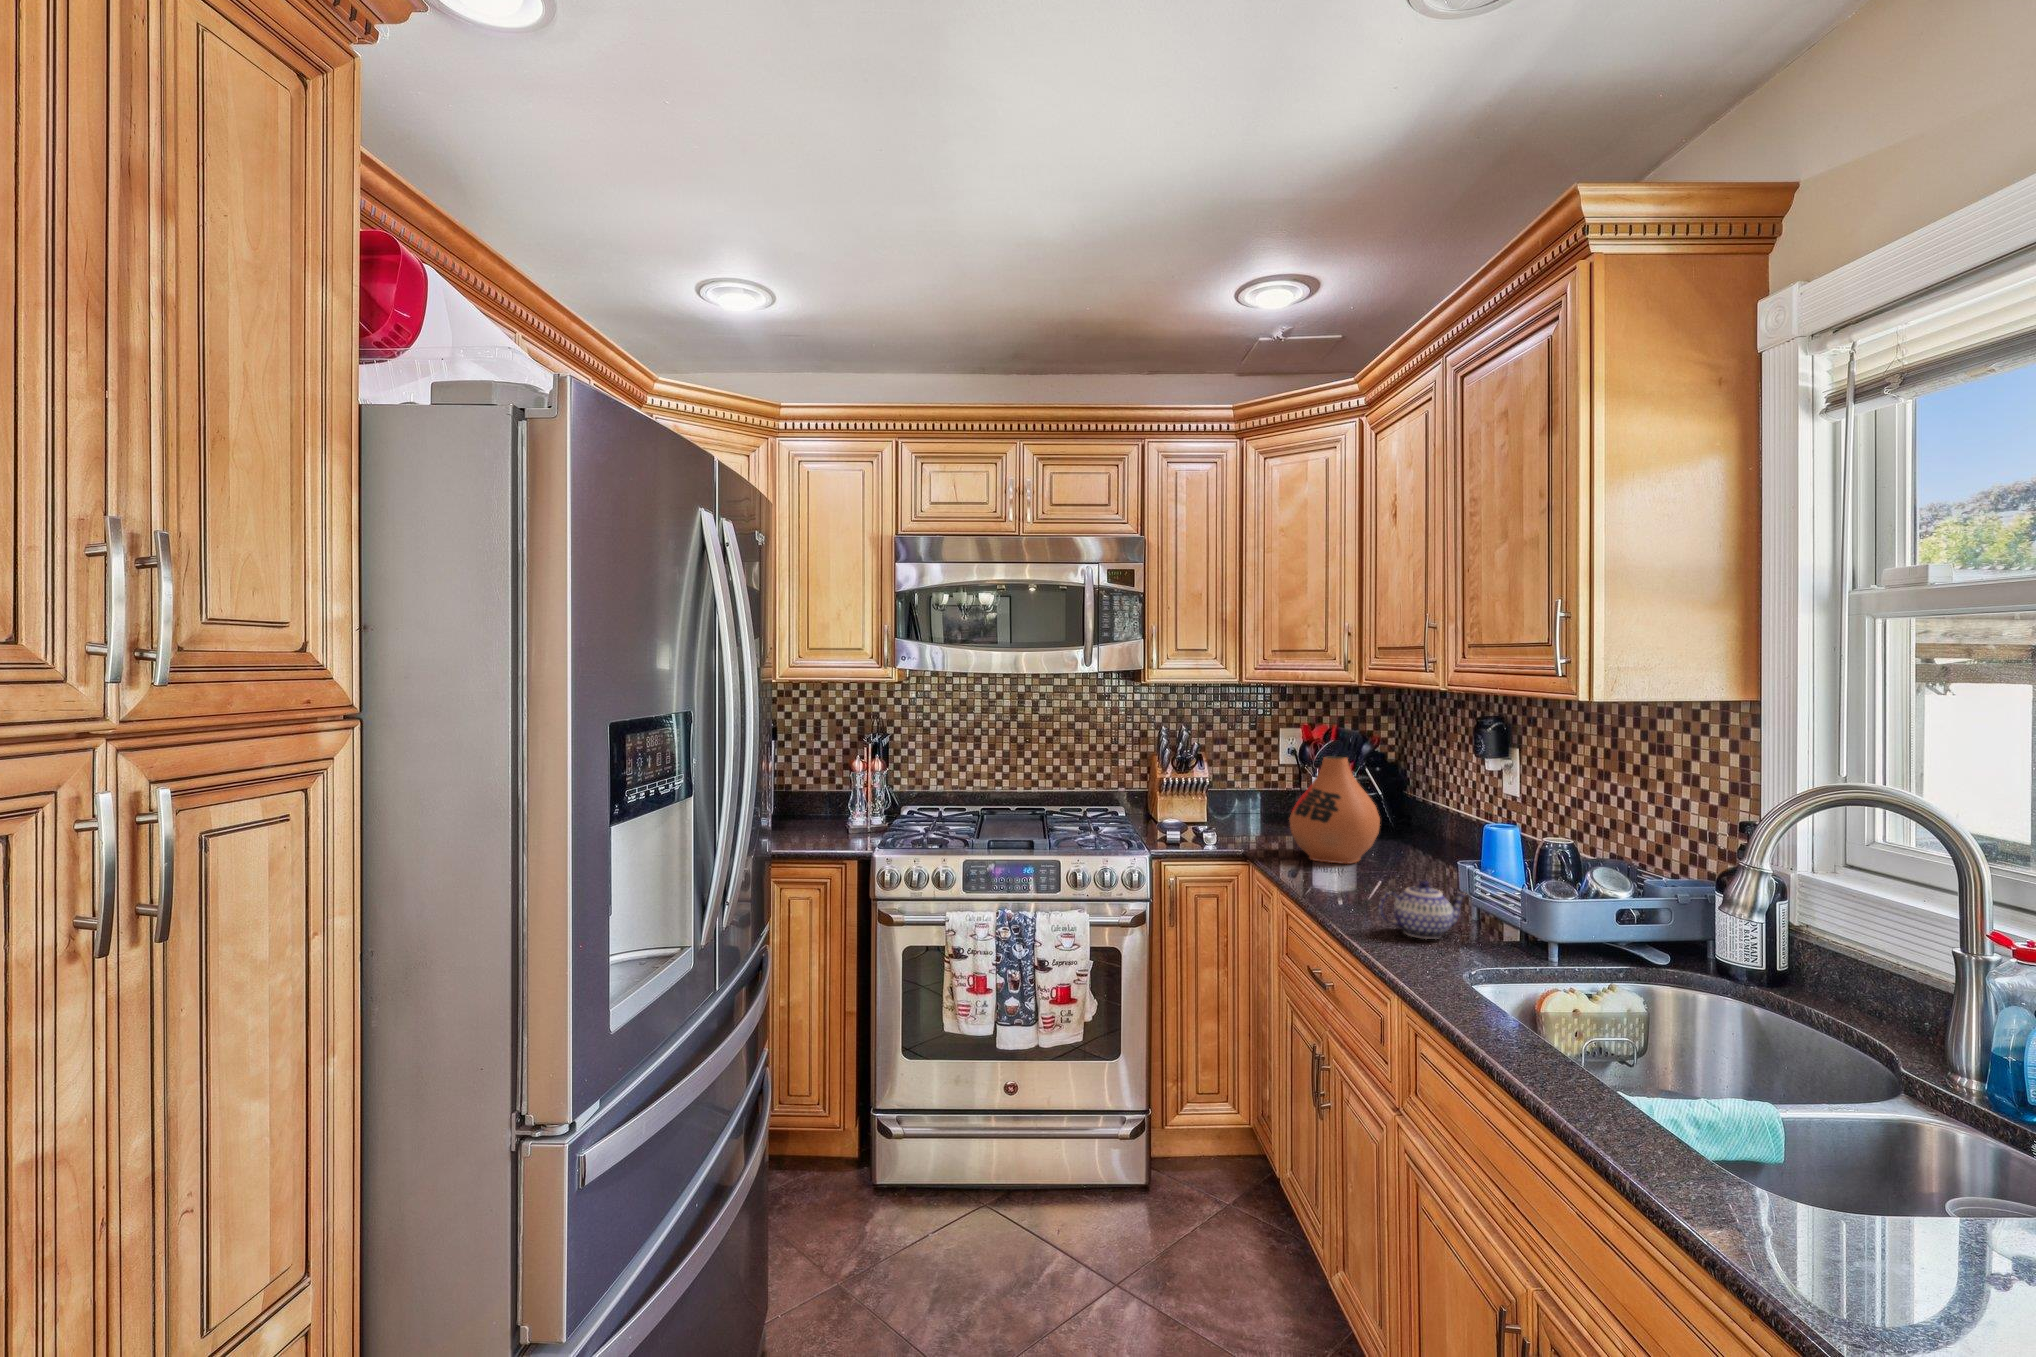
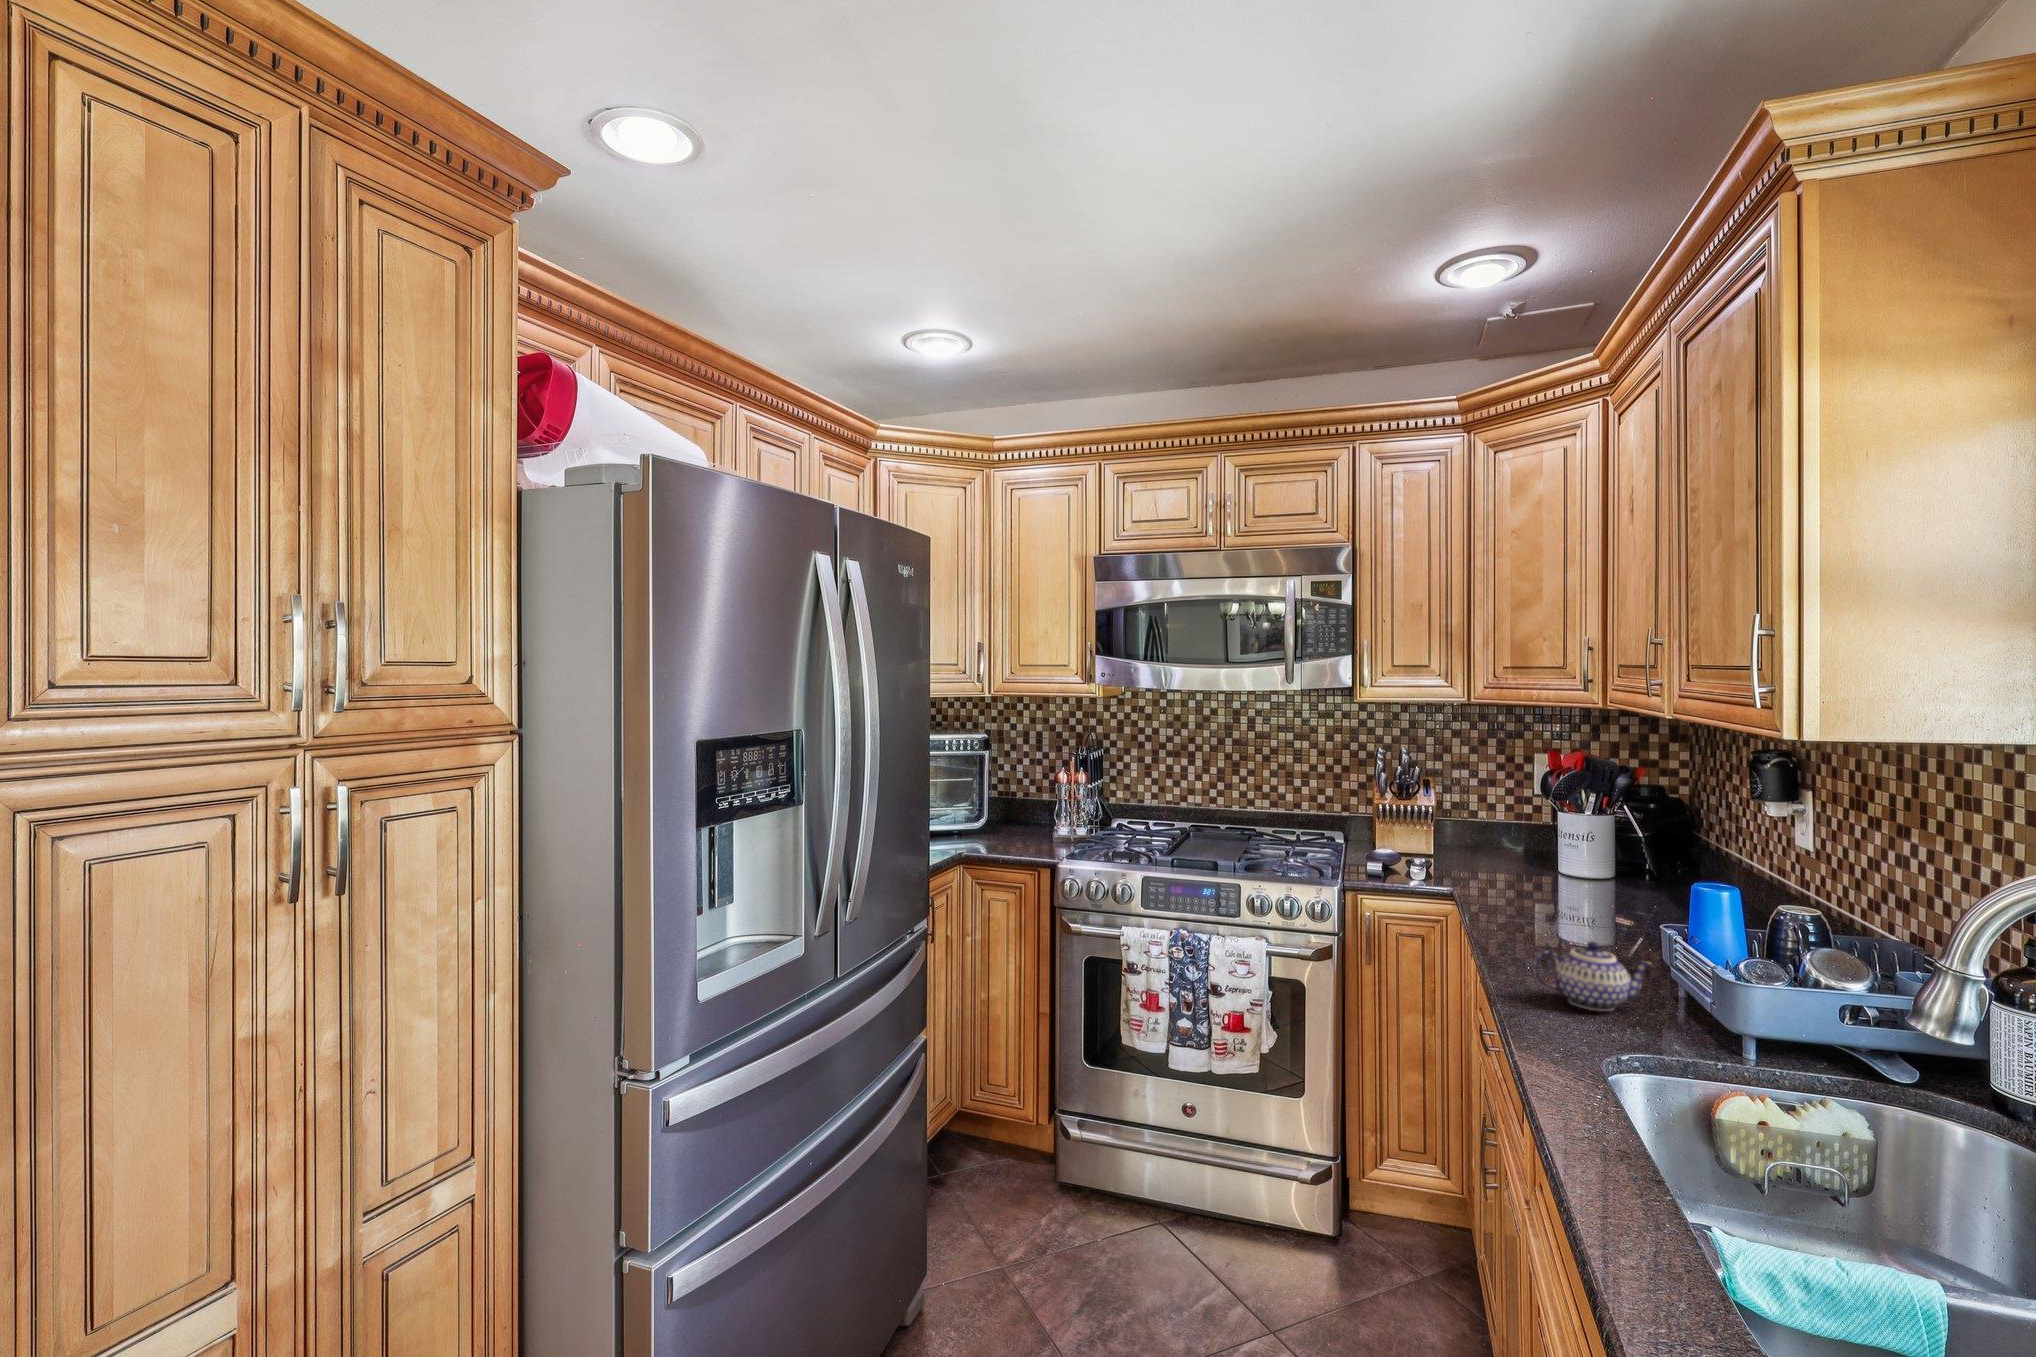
vase: present [1289,757,1380,864] -> none [1504,790,1625,916]

